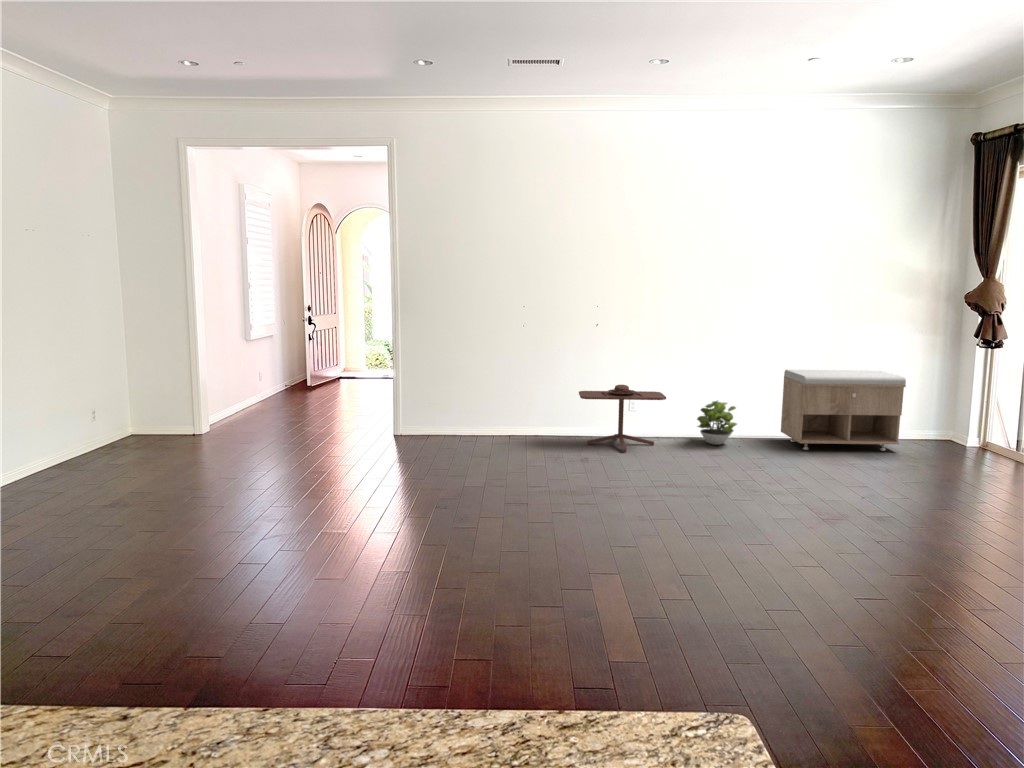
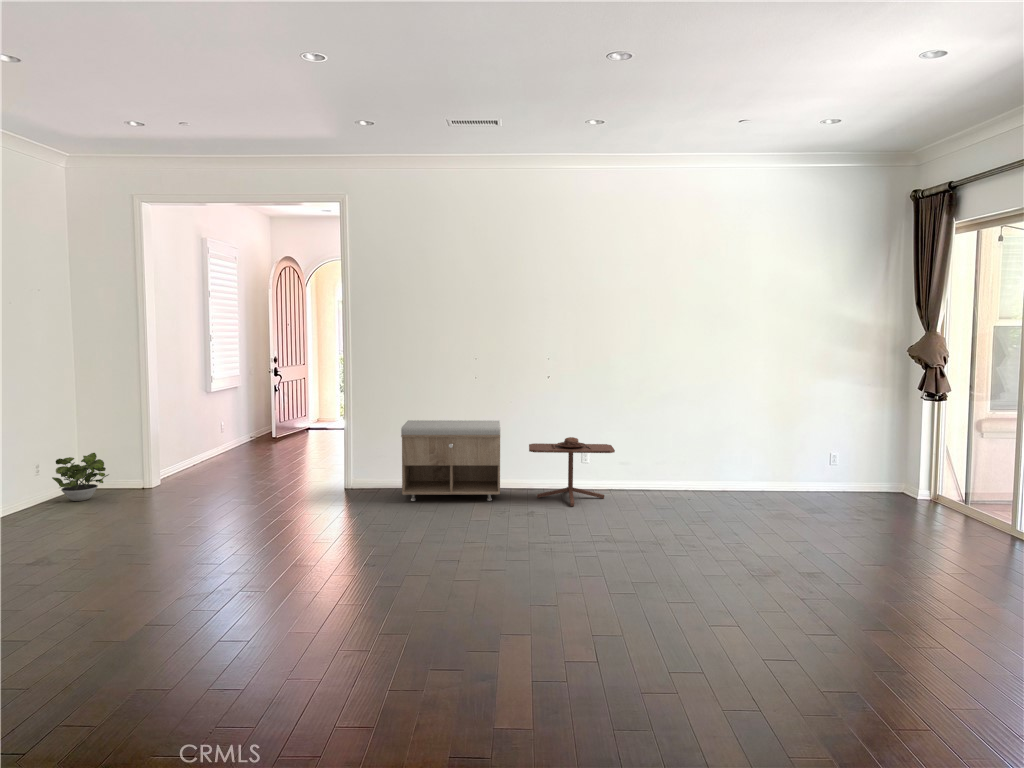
storage bench: present [781,370,906,451] -> present [401,420,500,501]
potted plant: present [697,401,737,445] -> present [52,453,109,501]

